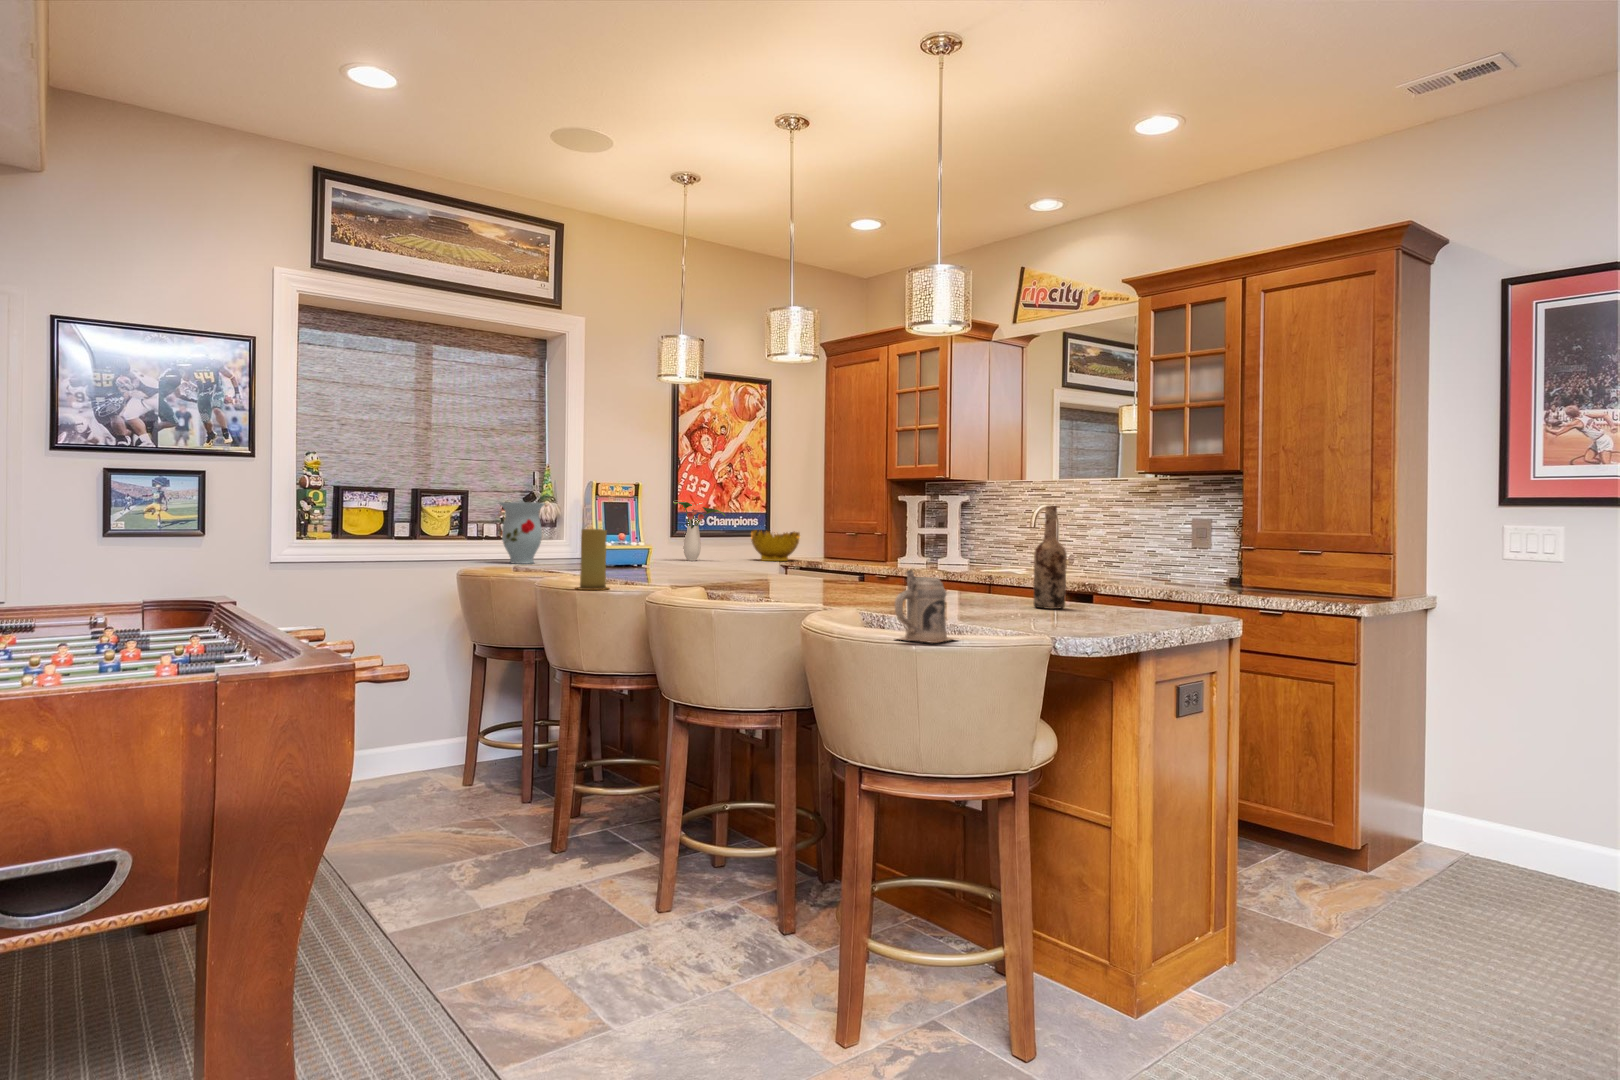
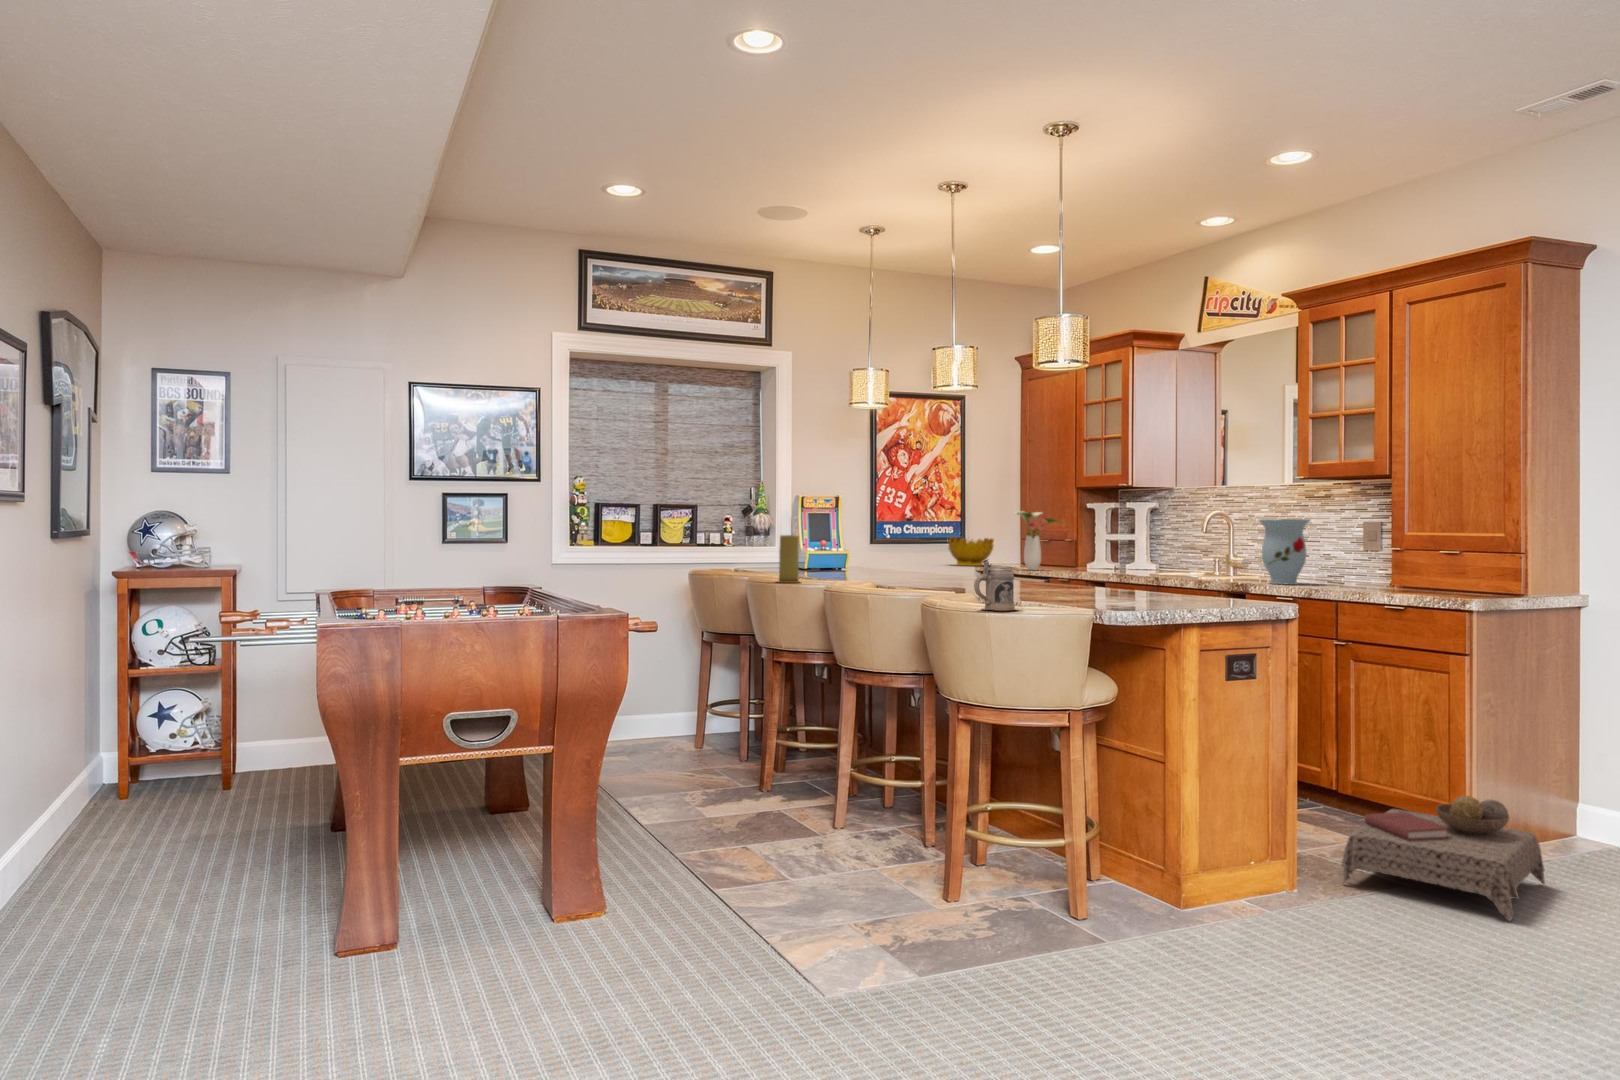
vase: present [499,502,545,564] -> present [1259,519,1310,584]
flower arrangement: present [674,502,725,561] -> present [1017,511,1060,570]
wine bottle: present [1034,506,1067,609] -> none [1137,512,1165,597]
ottoman: none [1267,831,1481,988] -> present [1342,796,1545,921]

